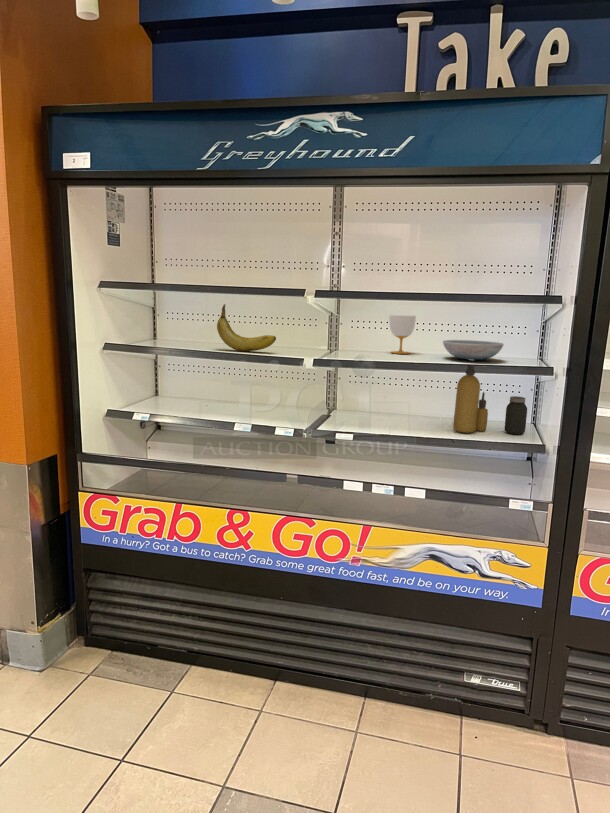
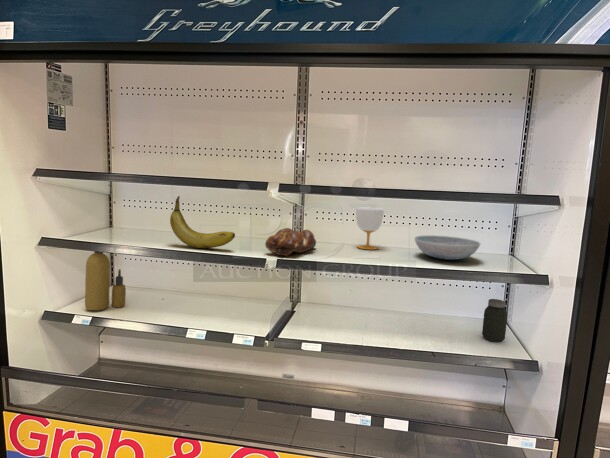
bread loaf: none [303,333,351,356] -> present [265,228,316,256]
bottle: present [453,365,488,433] -> present [85,251,126,311]

